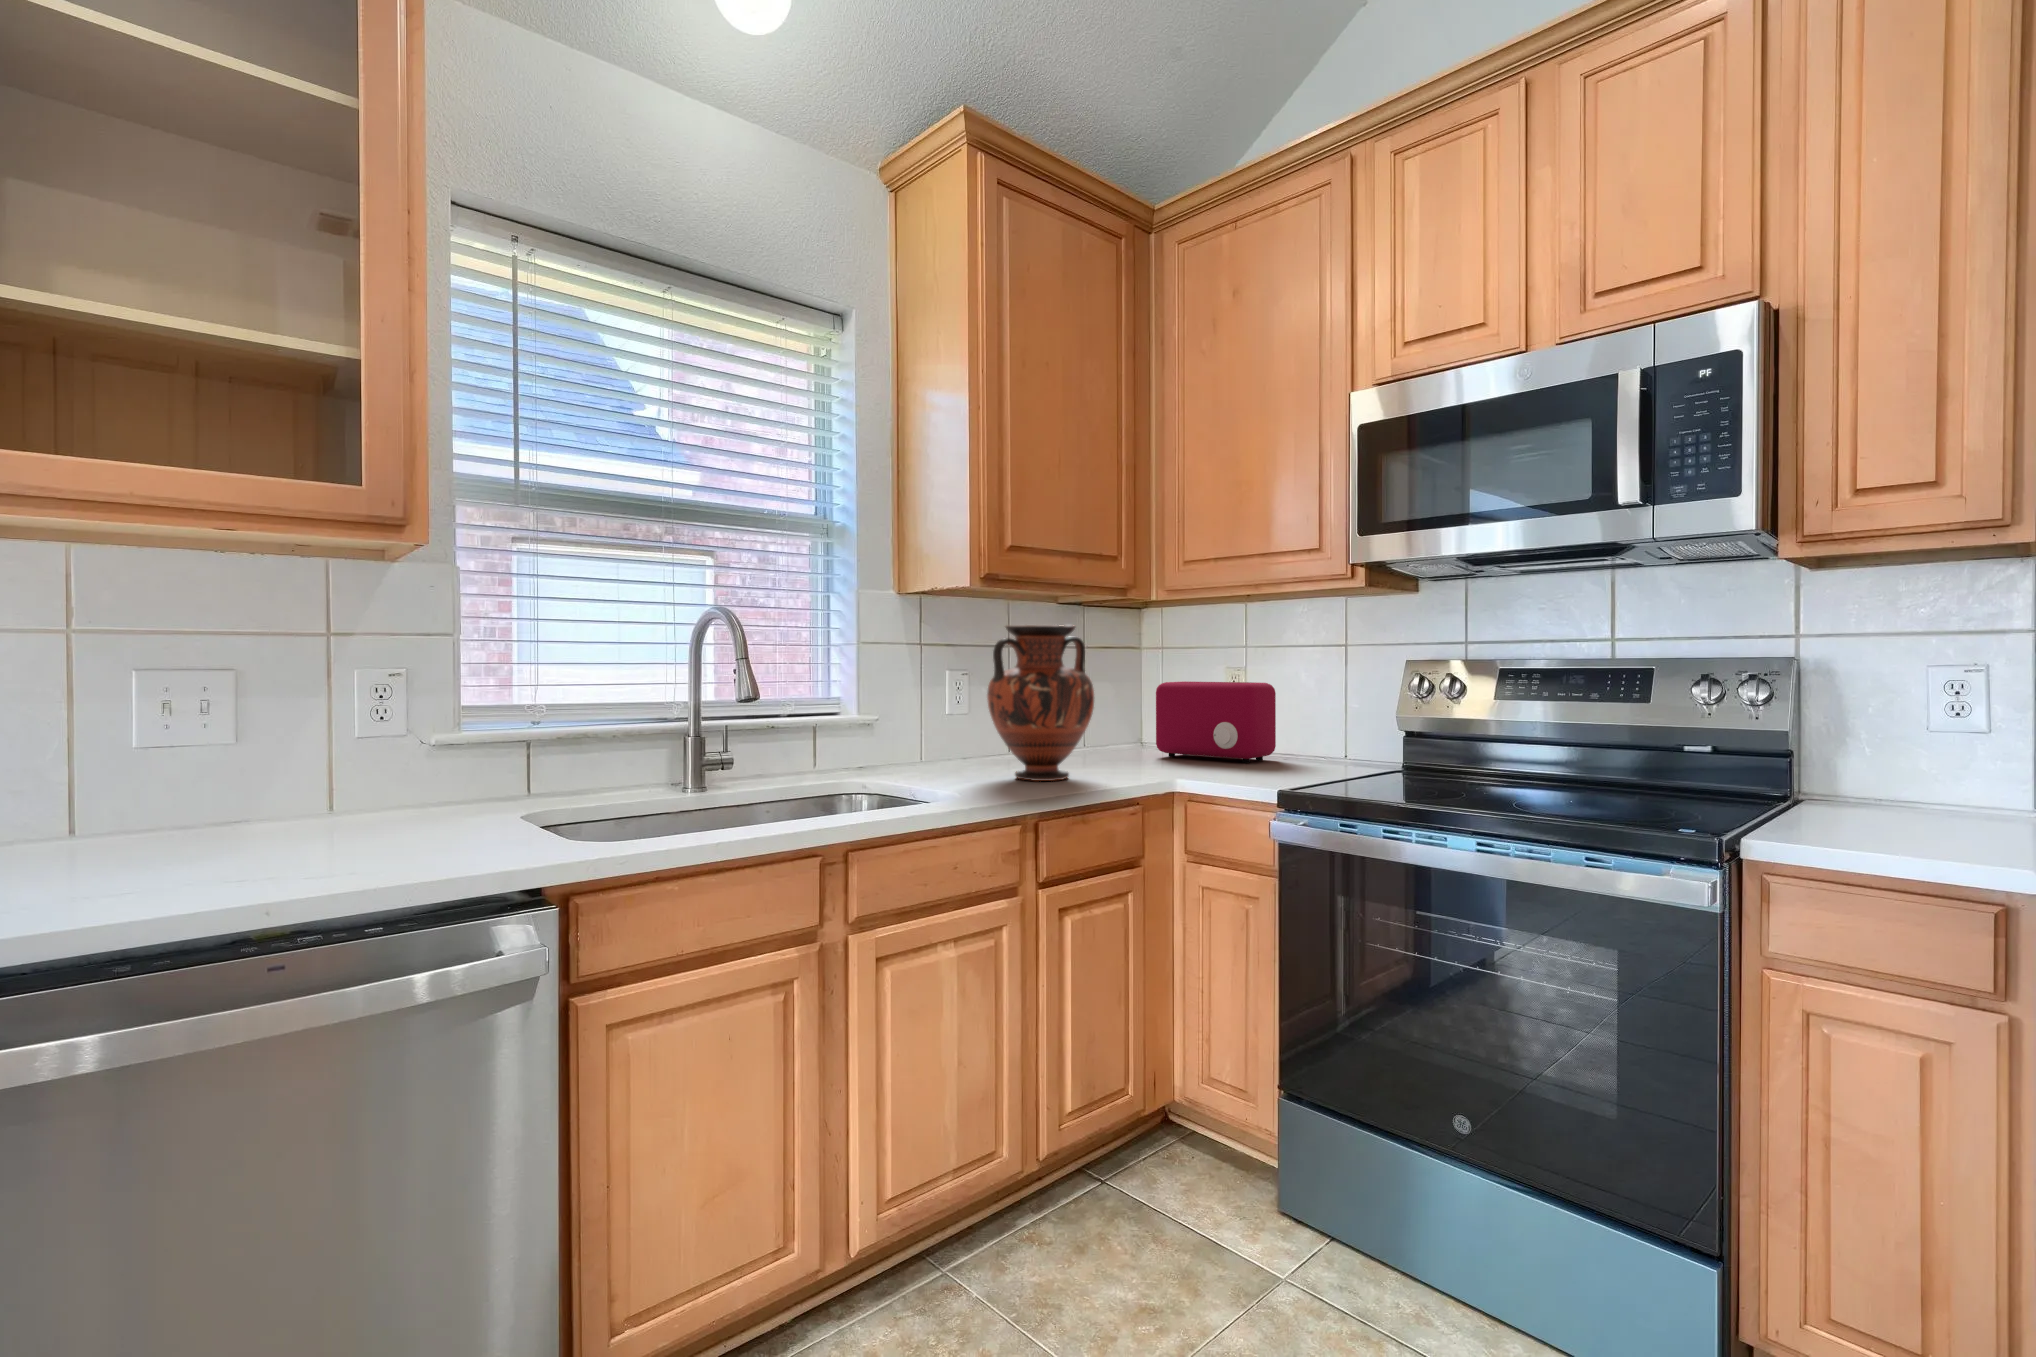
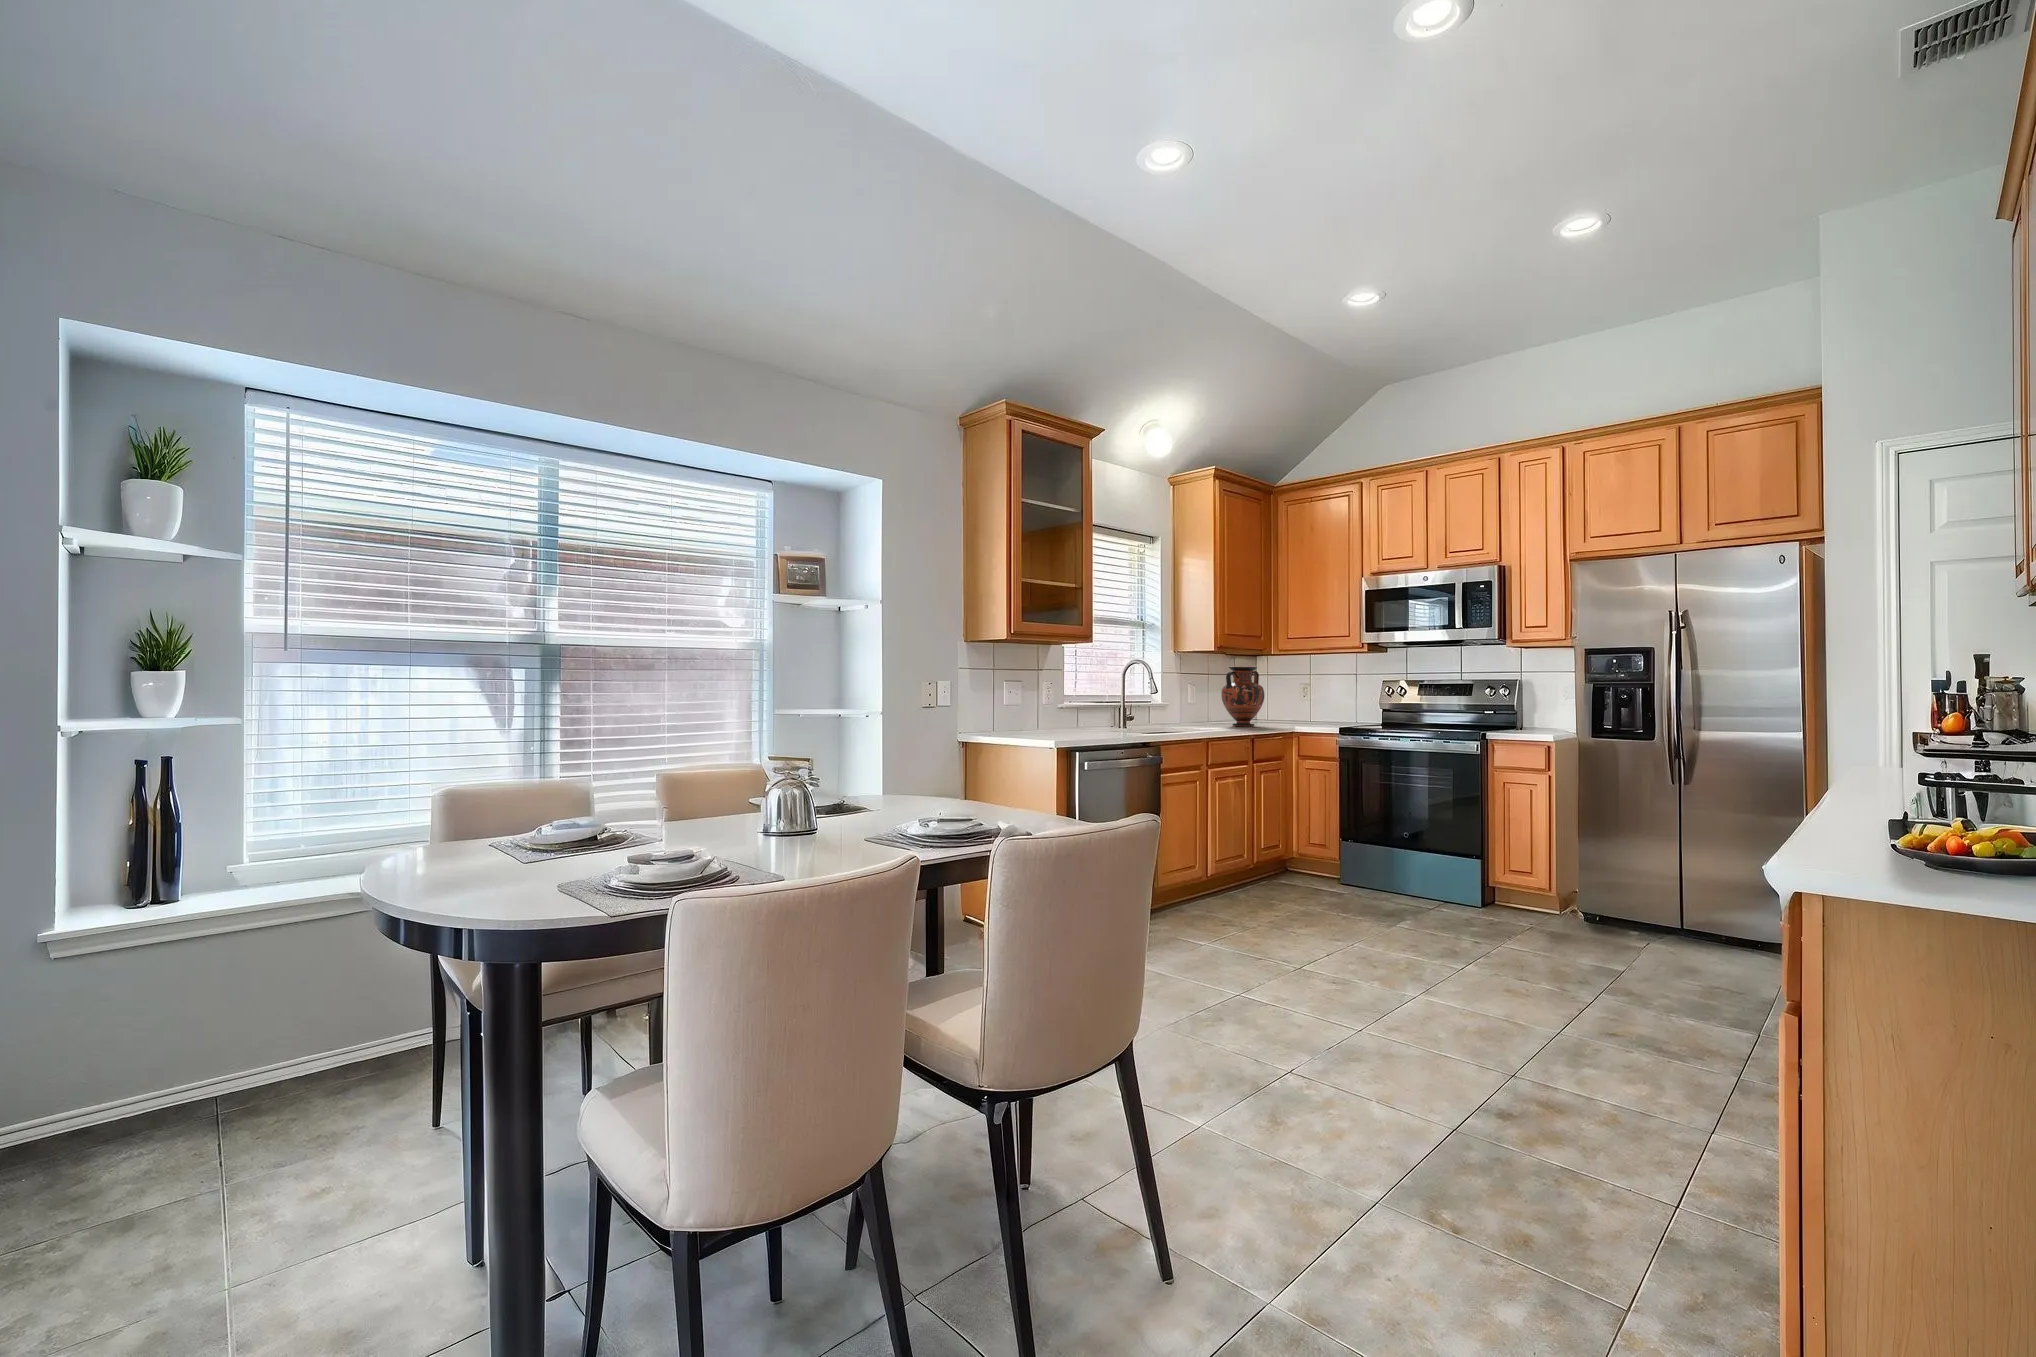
toaster: present [1156,681,1276,763] -> none [1274,690,1327,723]

